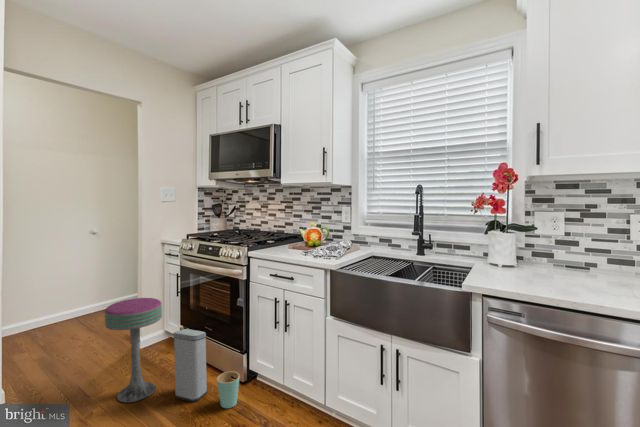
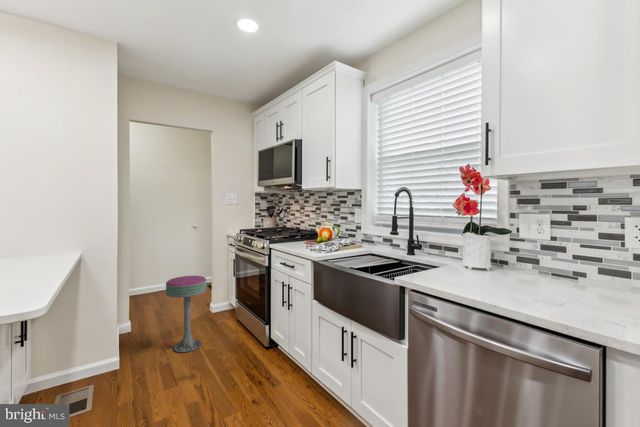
trash can: present [173,329,240,408] -> none [209,302,253,369]

